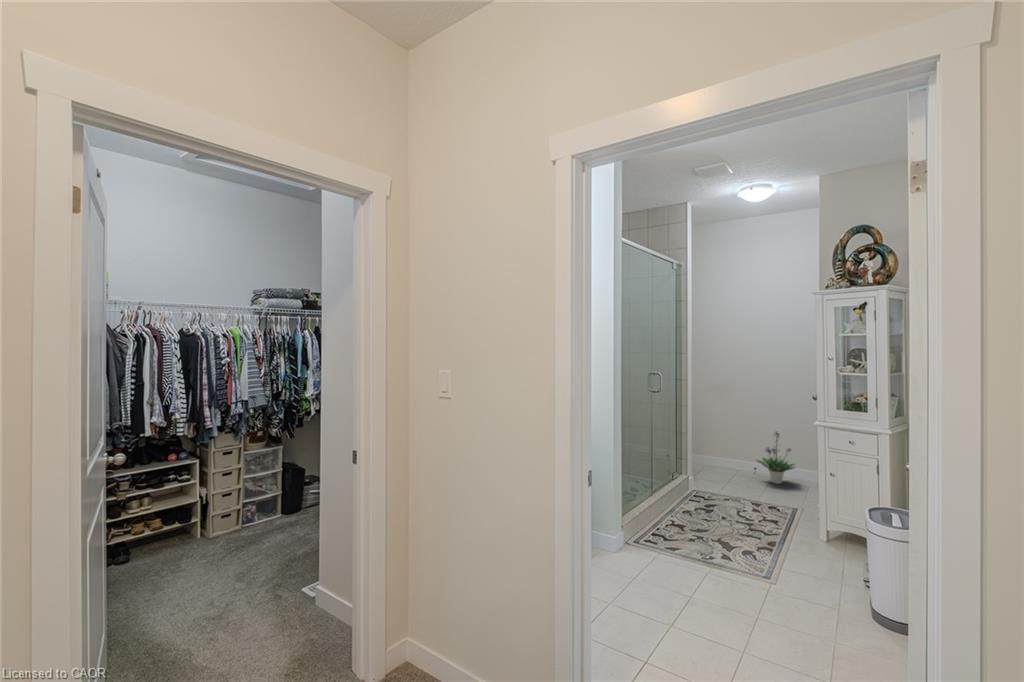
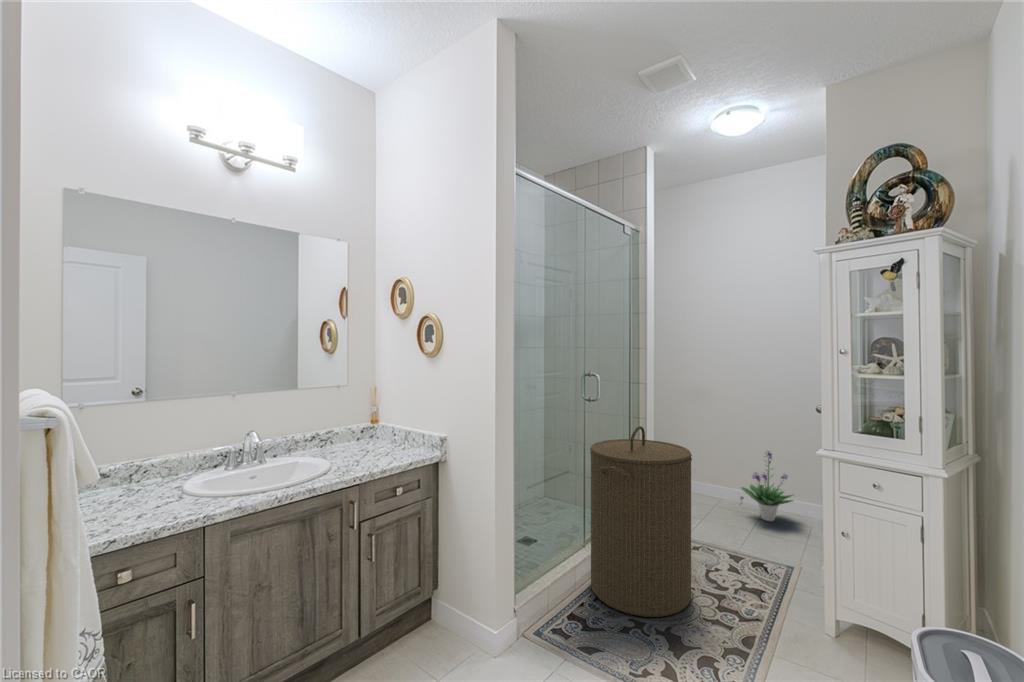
laundry hamper: none [659,409,731,534] -> present [590,426,692,617]

